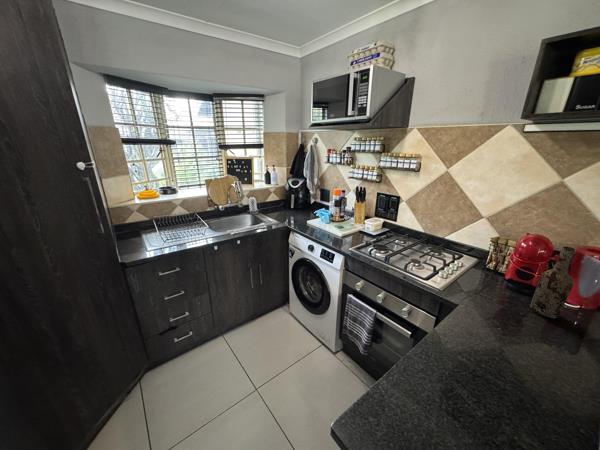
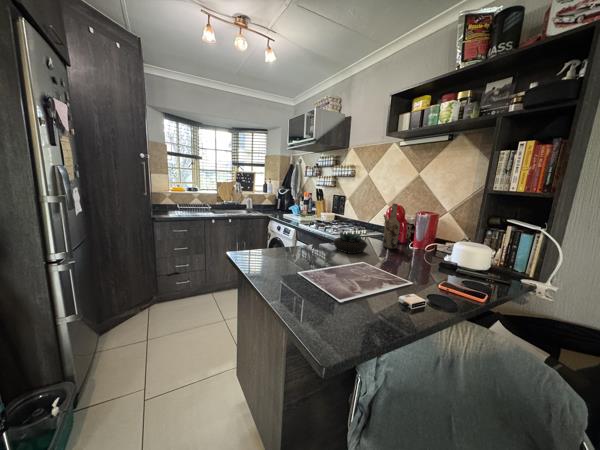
succulent plant: none [484,308,556,364] -> present [333,233,368,254]

